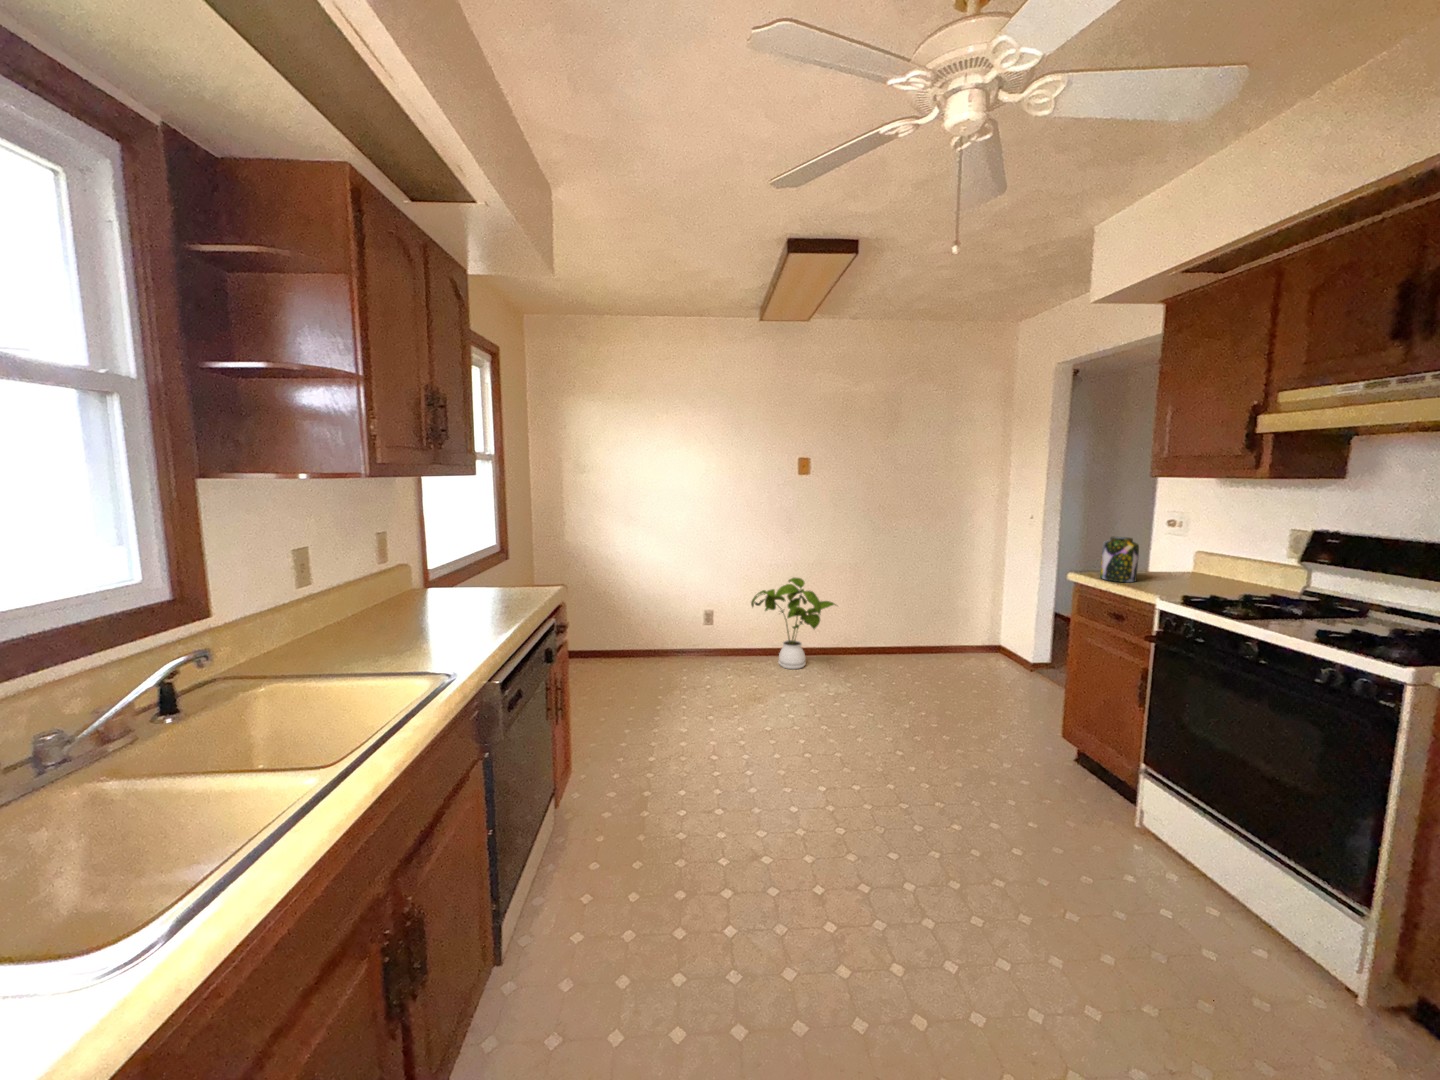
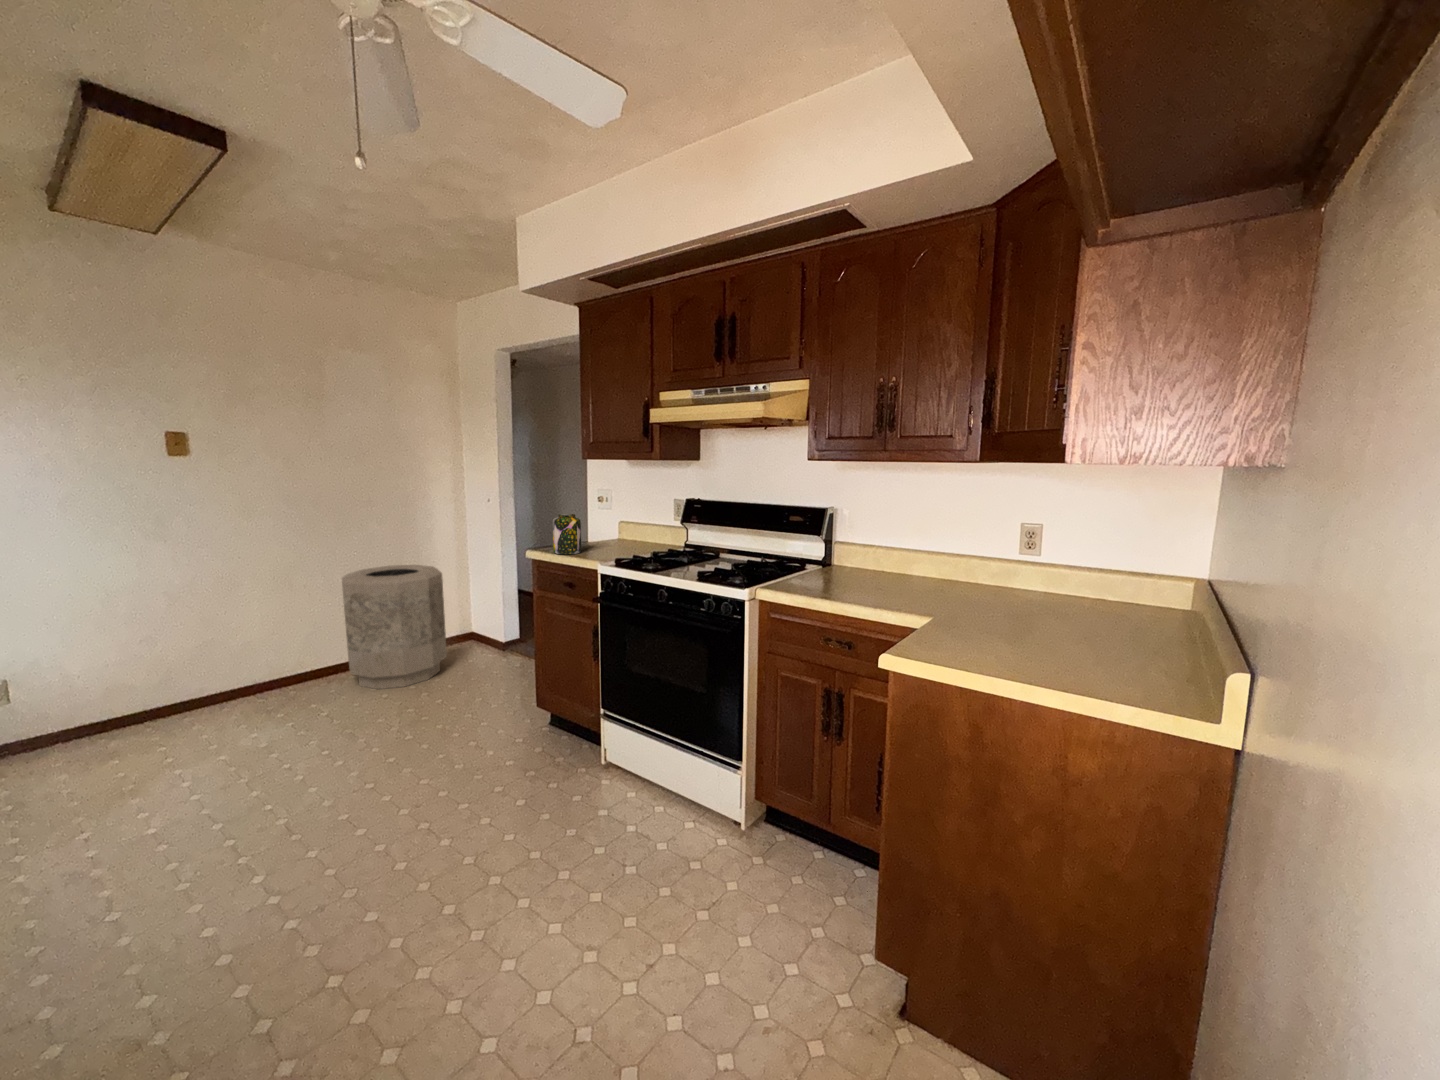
trash can: none [893,569,978,679] -> present [342,565,447,689]
house plant: present [751,578,835,669] -> none [89,602,260,735]

